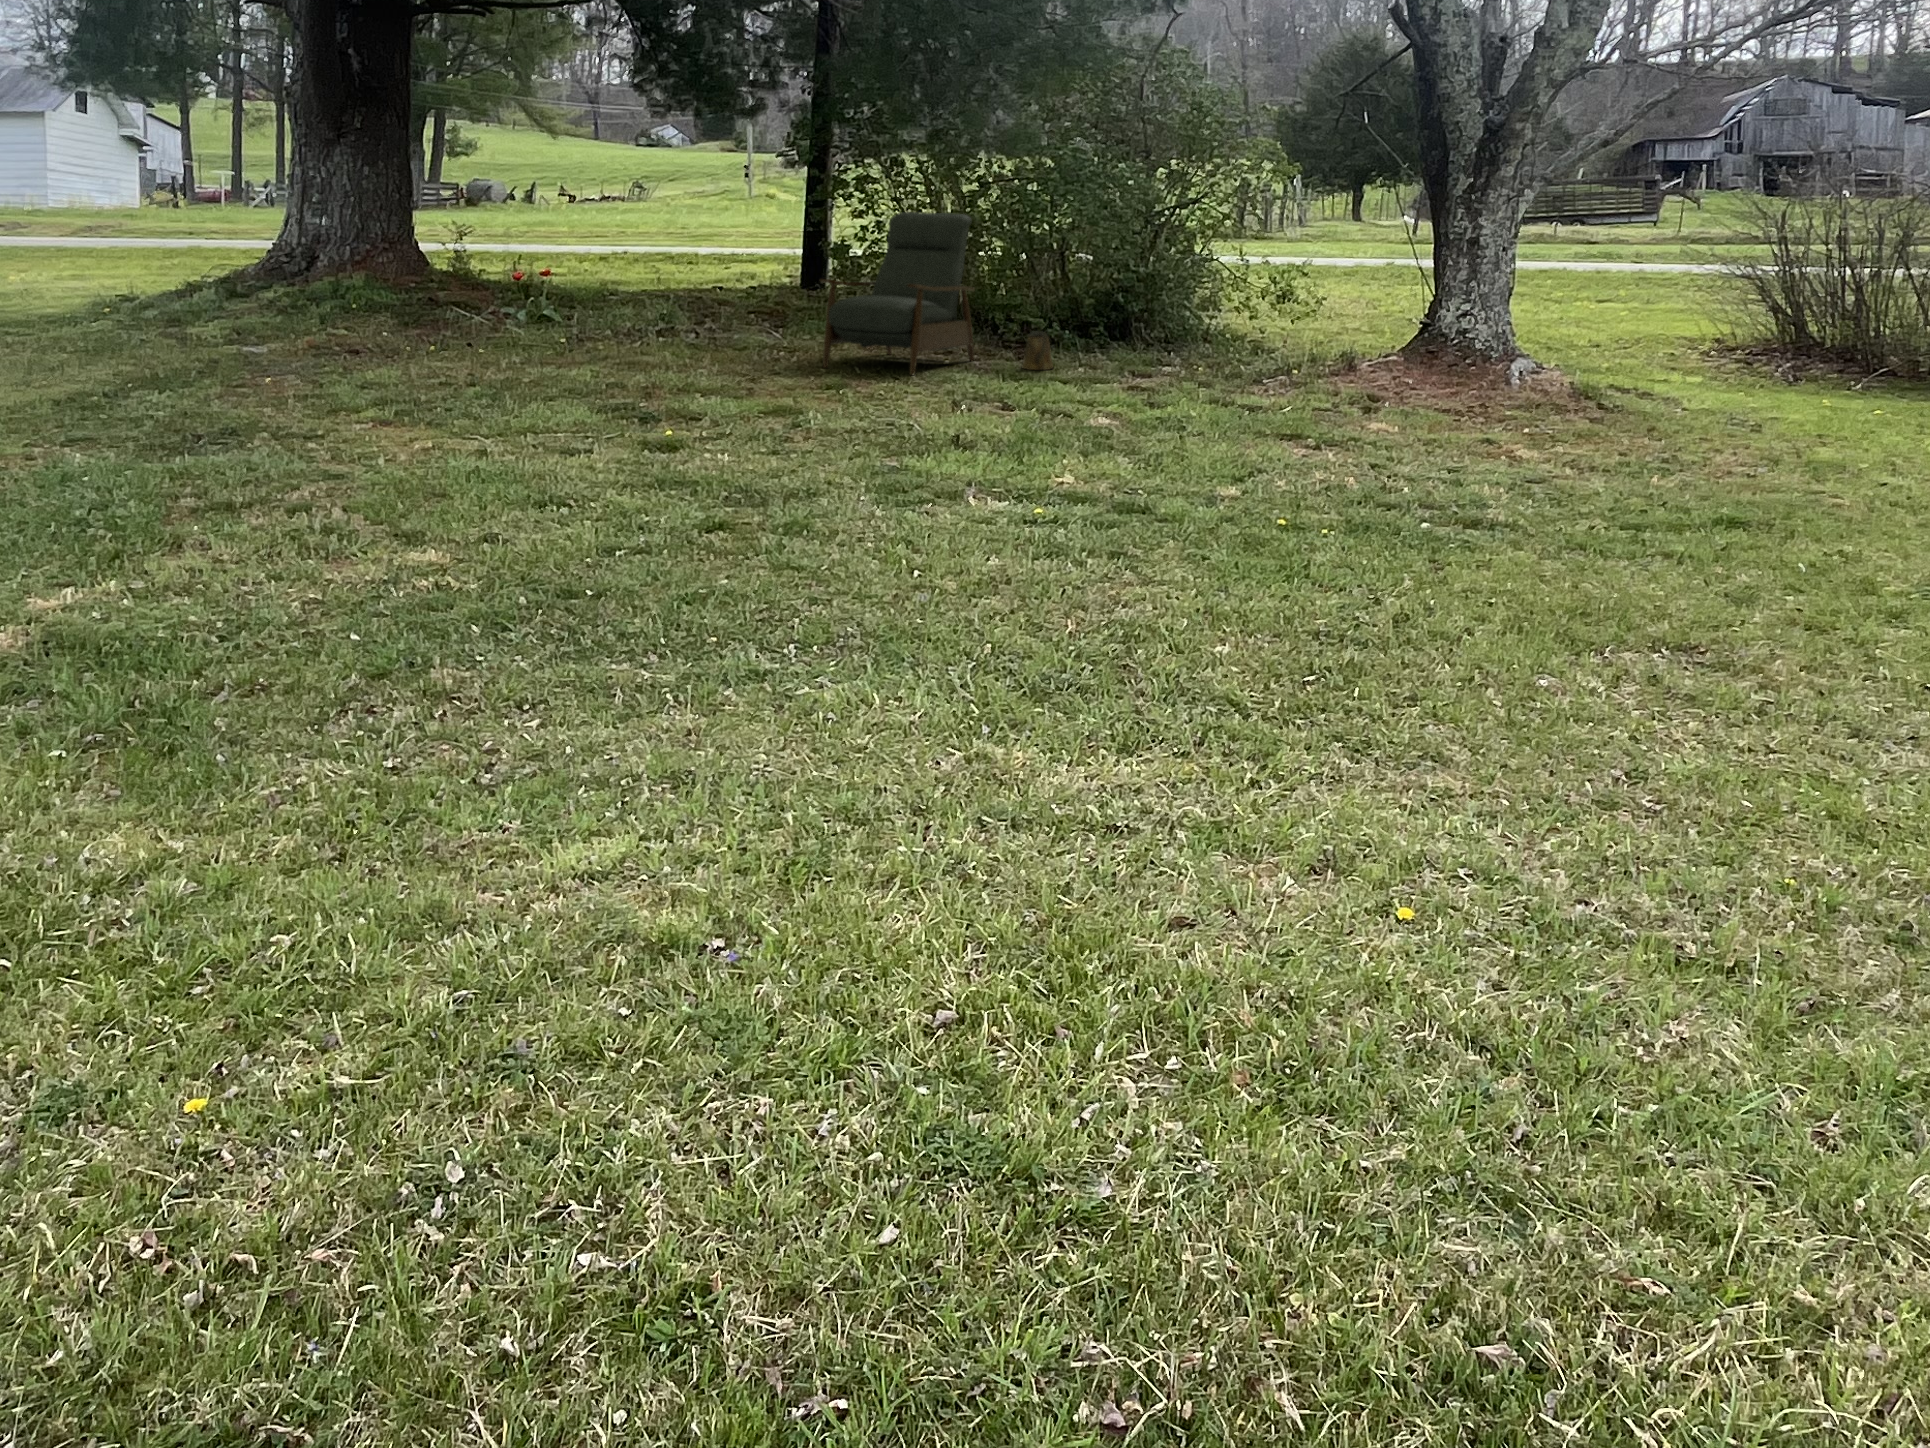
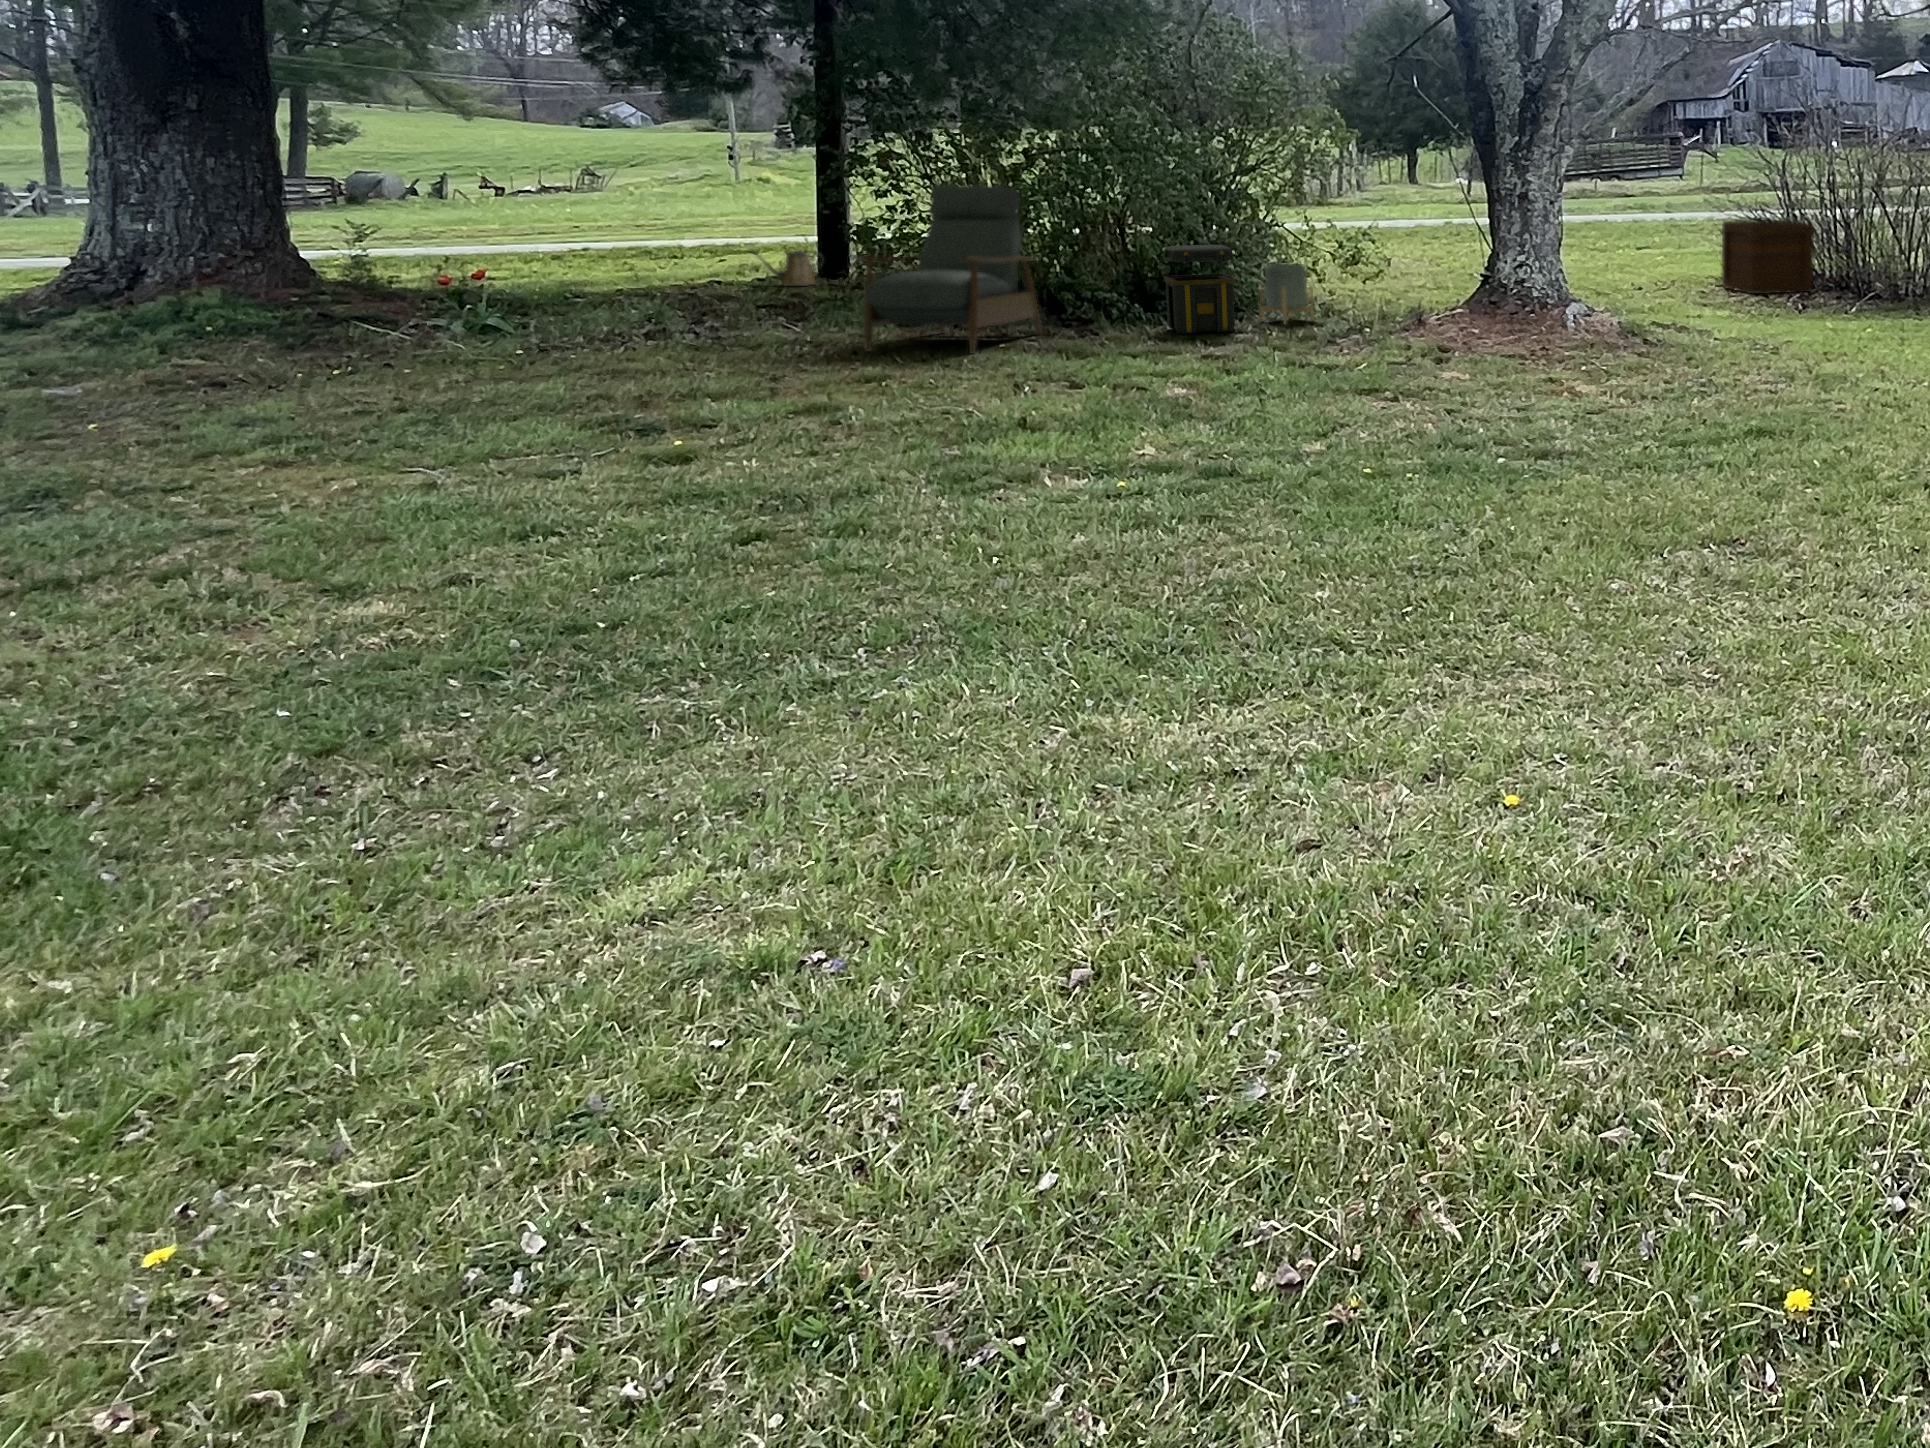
wooden crate: none [1688,281,1811,367] -> present [1721,220,1814,294]
toolbox: none [1089,283,1157,370] -> present [1163,245,1235,334]
planter: none [1178,305,1233,367] -> present [1260,264,1314,323]
watering can: present [1022,331,1053,370] -> present [756,251,818,286]

